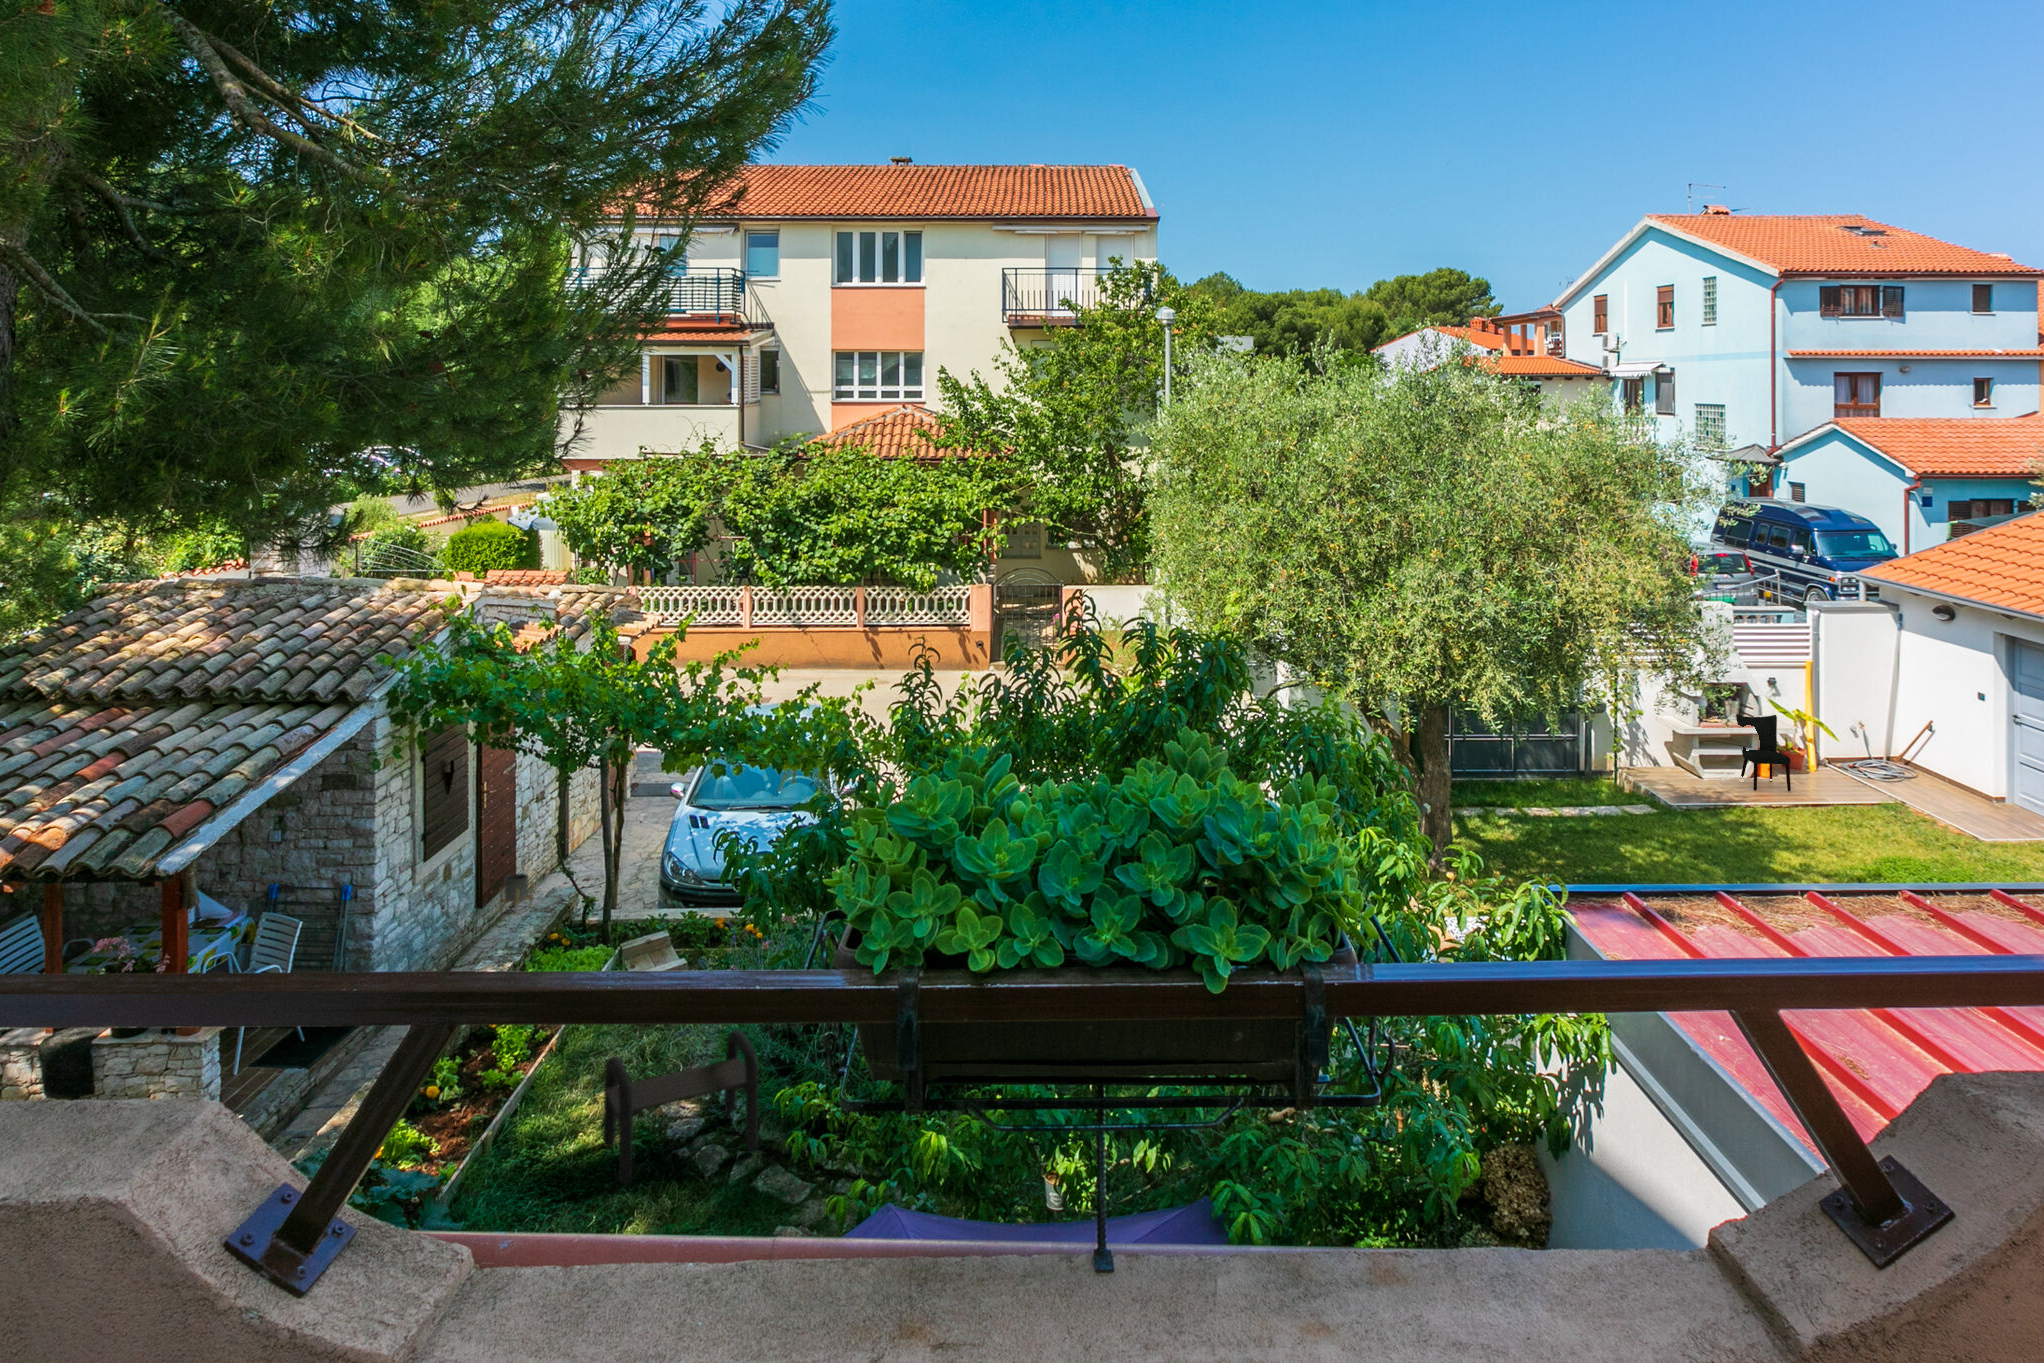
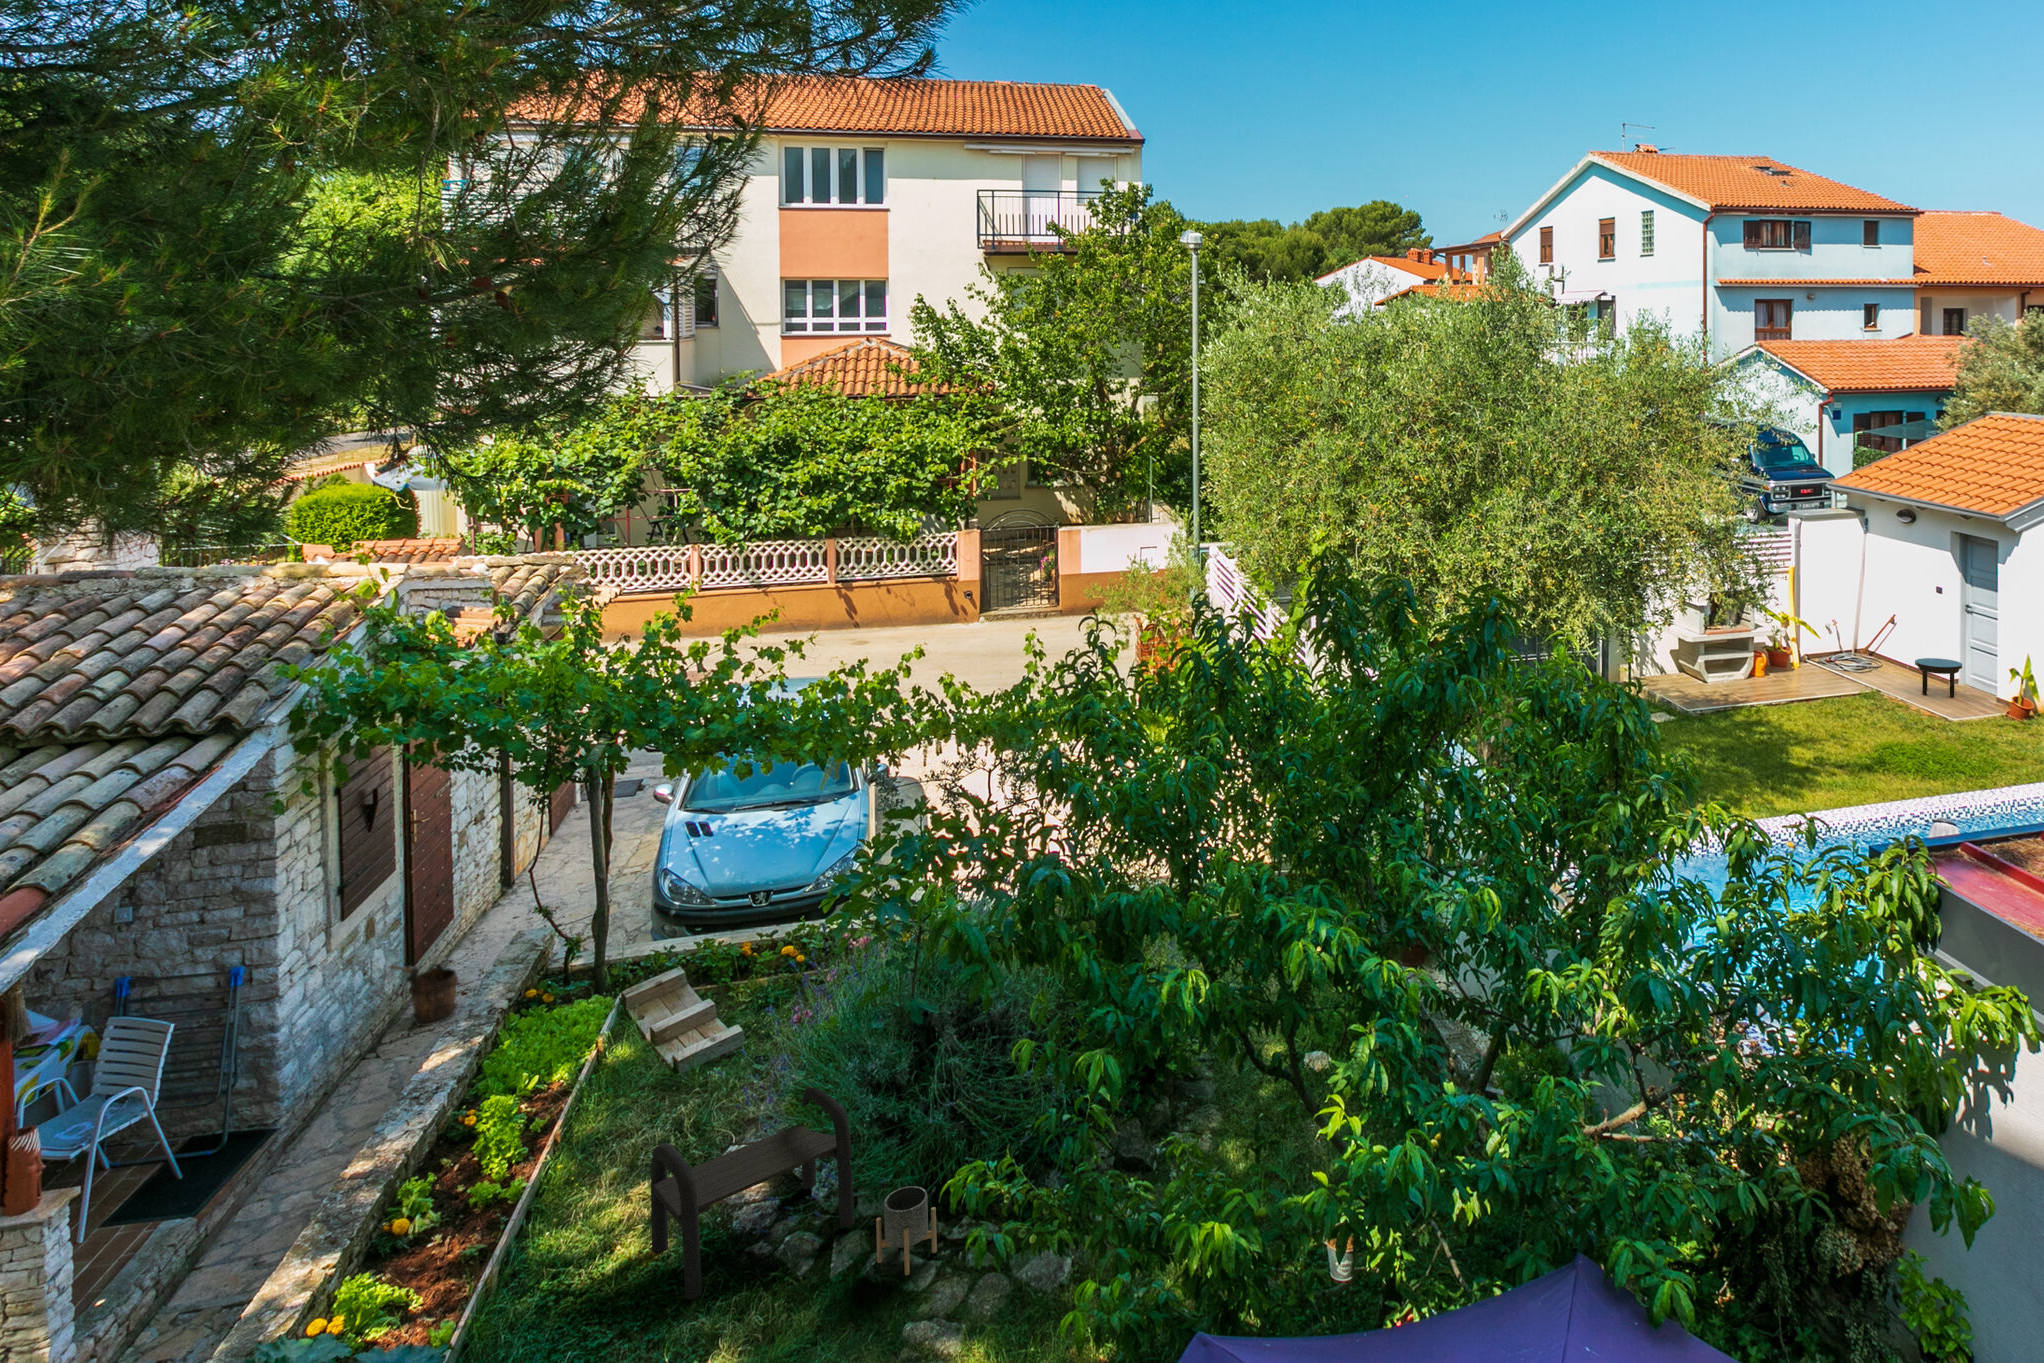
chair: present [1736,714,1791,791] -> none [1734,619,1783,691]
side table: none [1948,770,2005,815] -> present [1915,658,1962,697]
planter: present [500,873,533,912] -> present [876,1186,937,1275]
bucket: none [455,906,505,959] -> present [389,964,458,1026]

